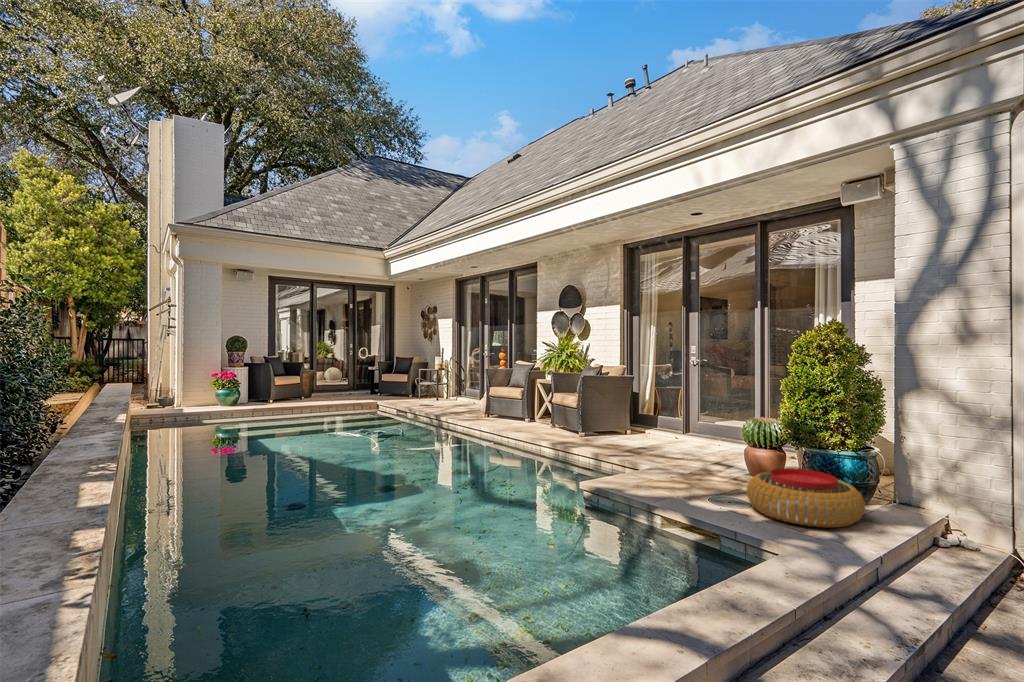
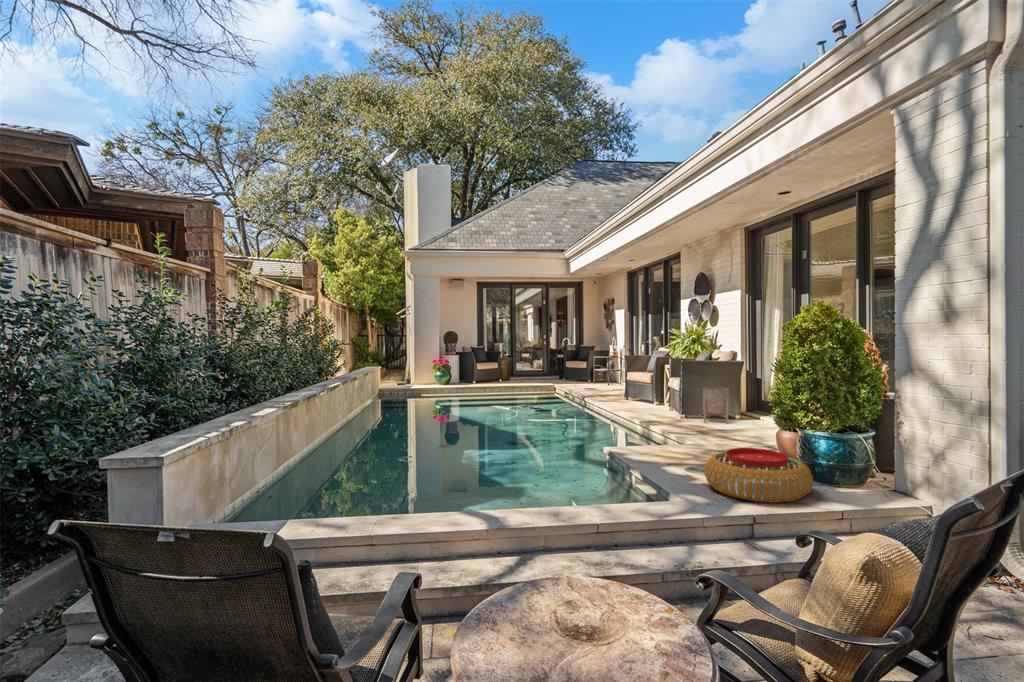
planter: none [604,401,634,440] -> present [703,387,729,424]

